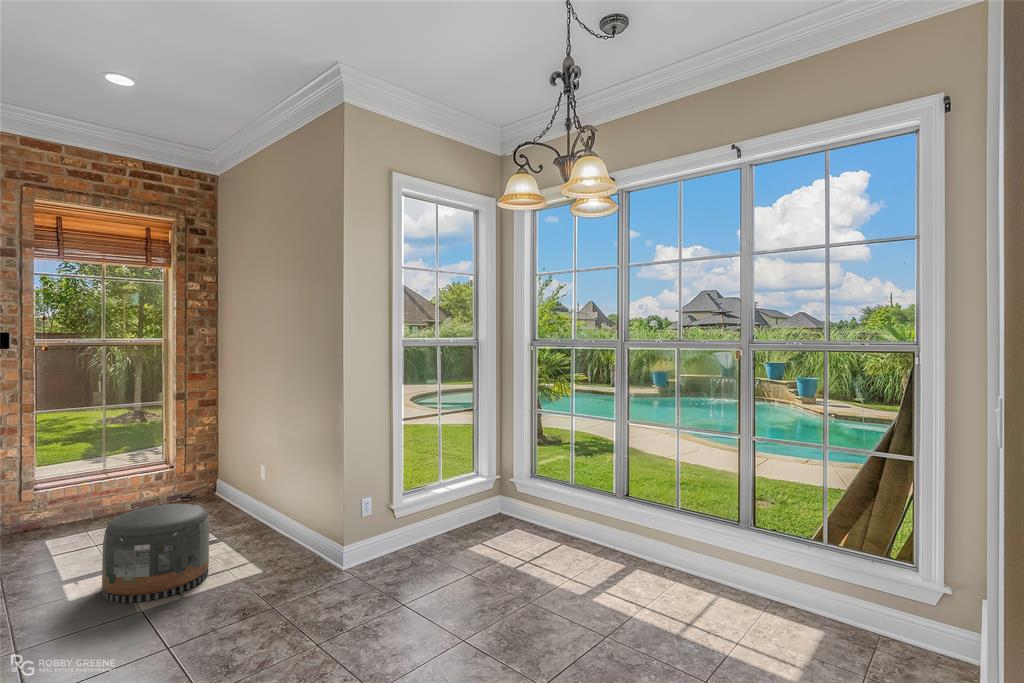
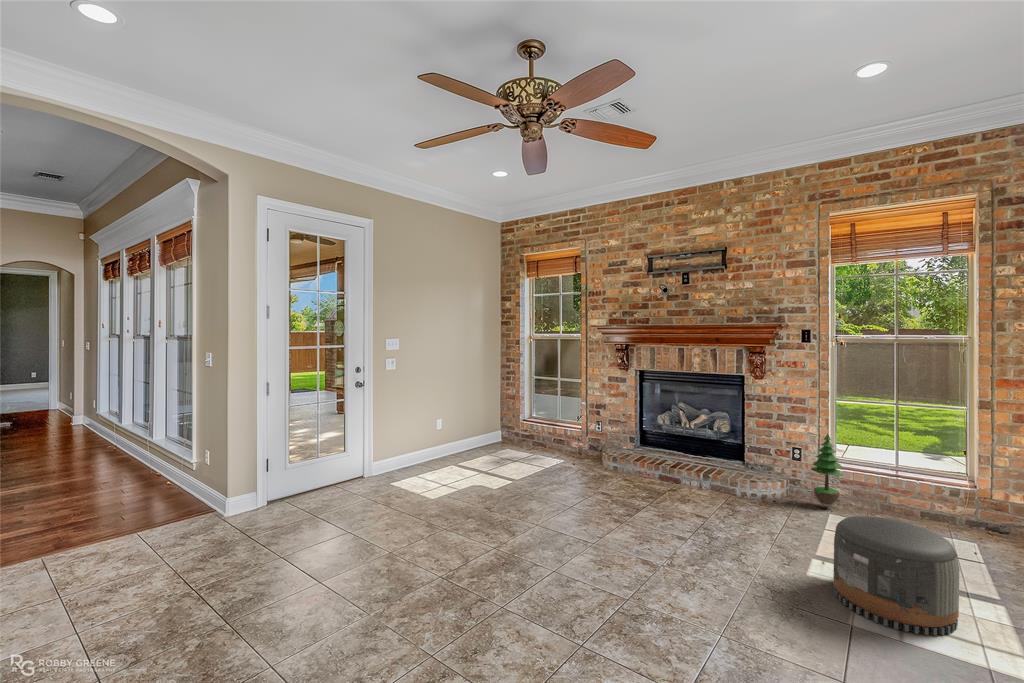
potted tree: none [16,450,58,537] -> present [811,434,843,508]

